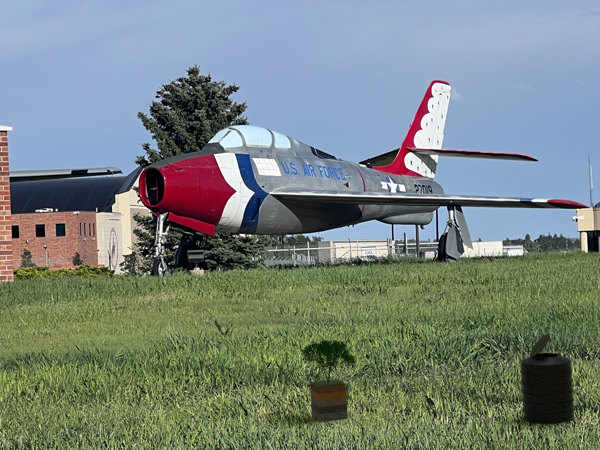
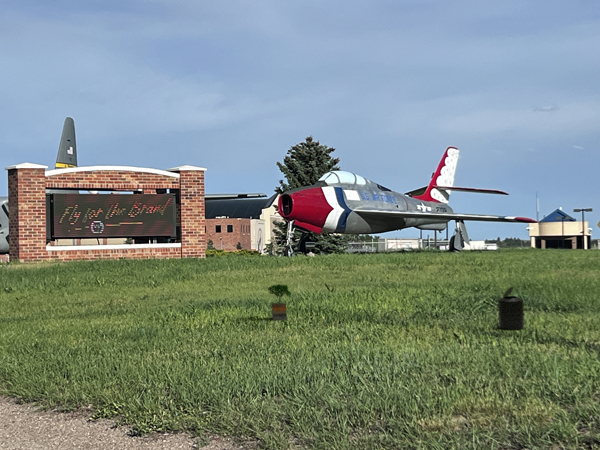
potted tree: present [302,340,356,421] -> present [268,284,291,320]

